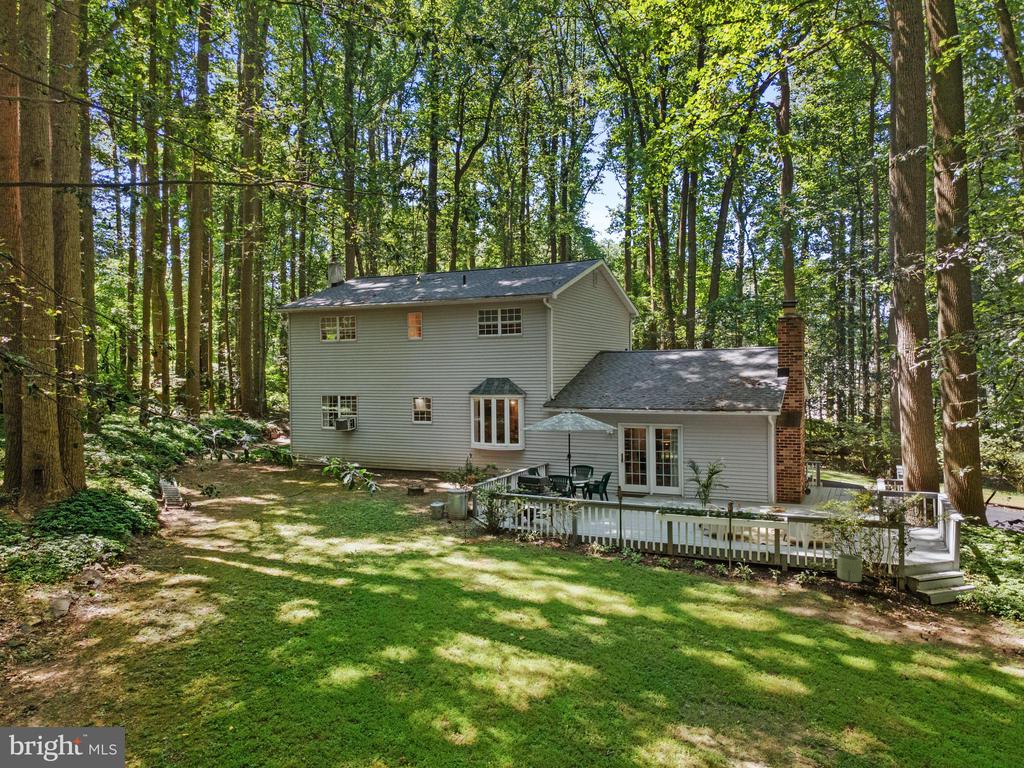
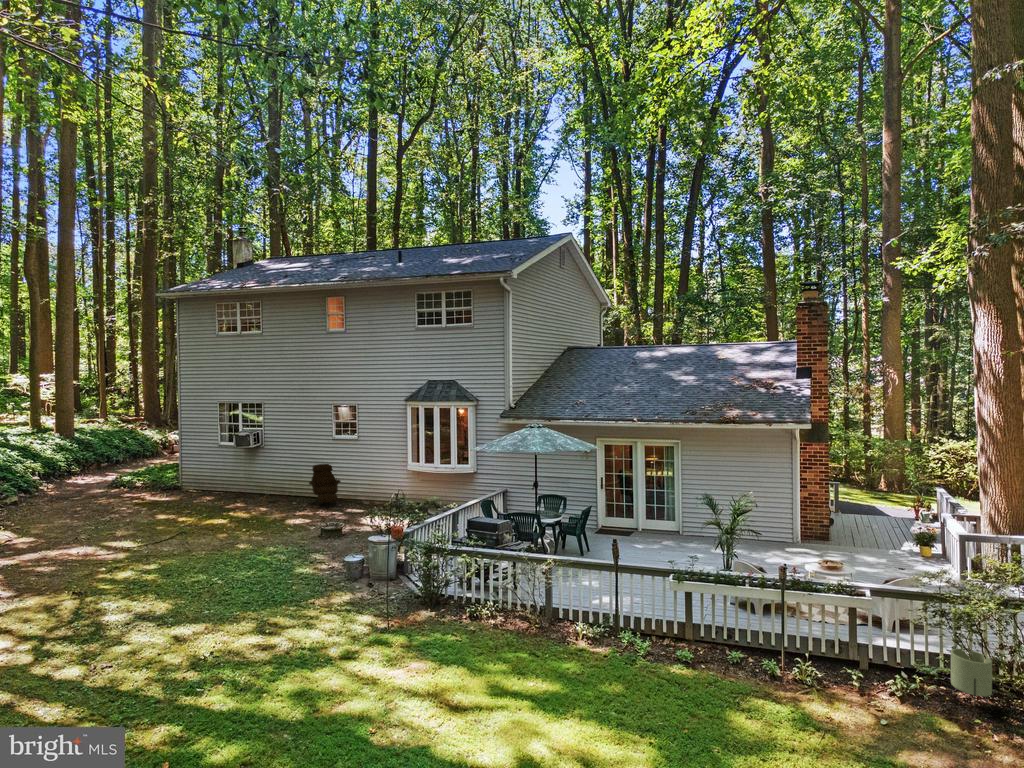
lounge chair: none [393,444,417,478] -> present [309,464,341,508]

